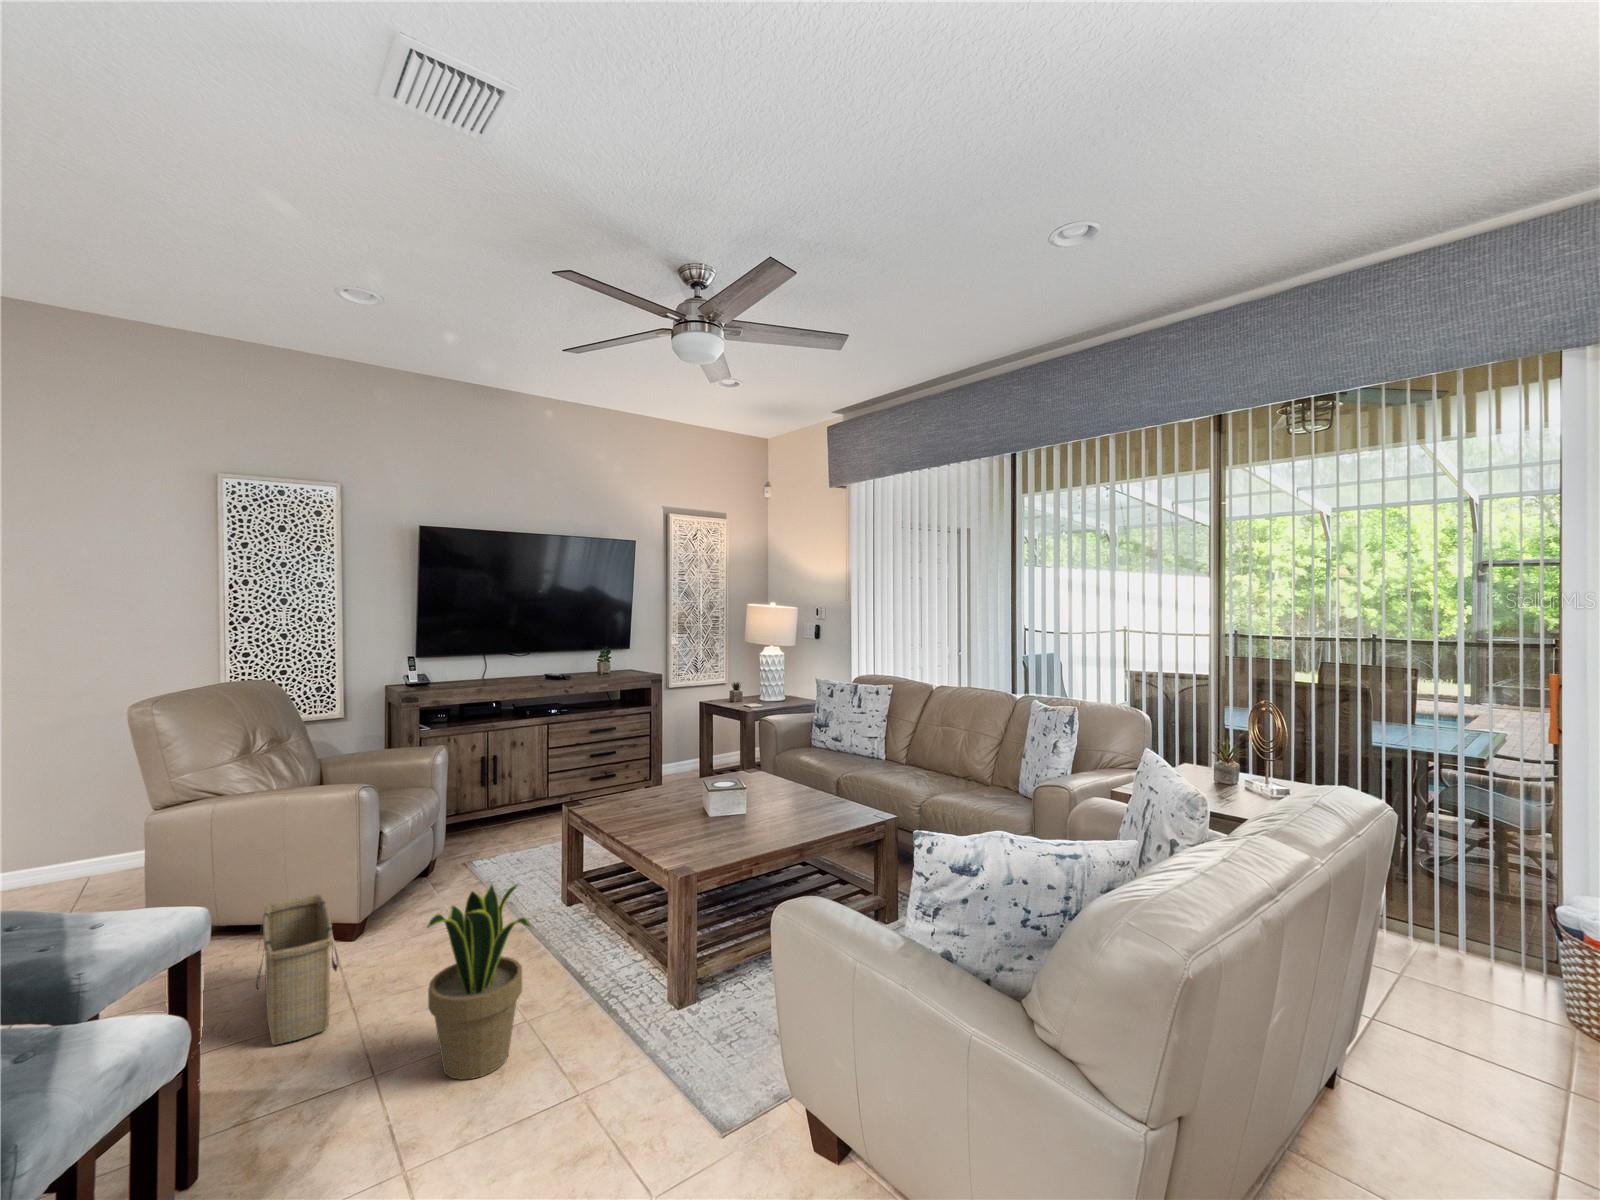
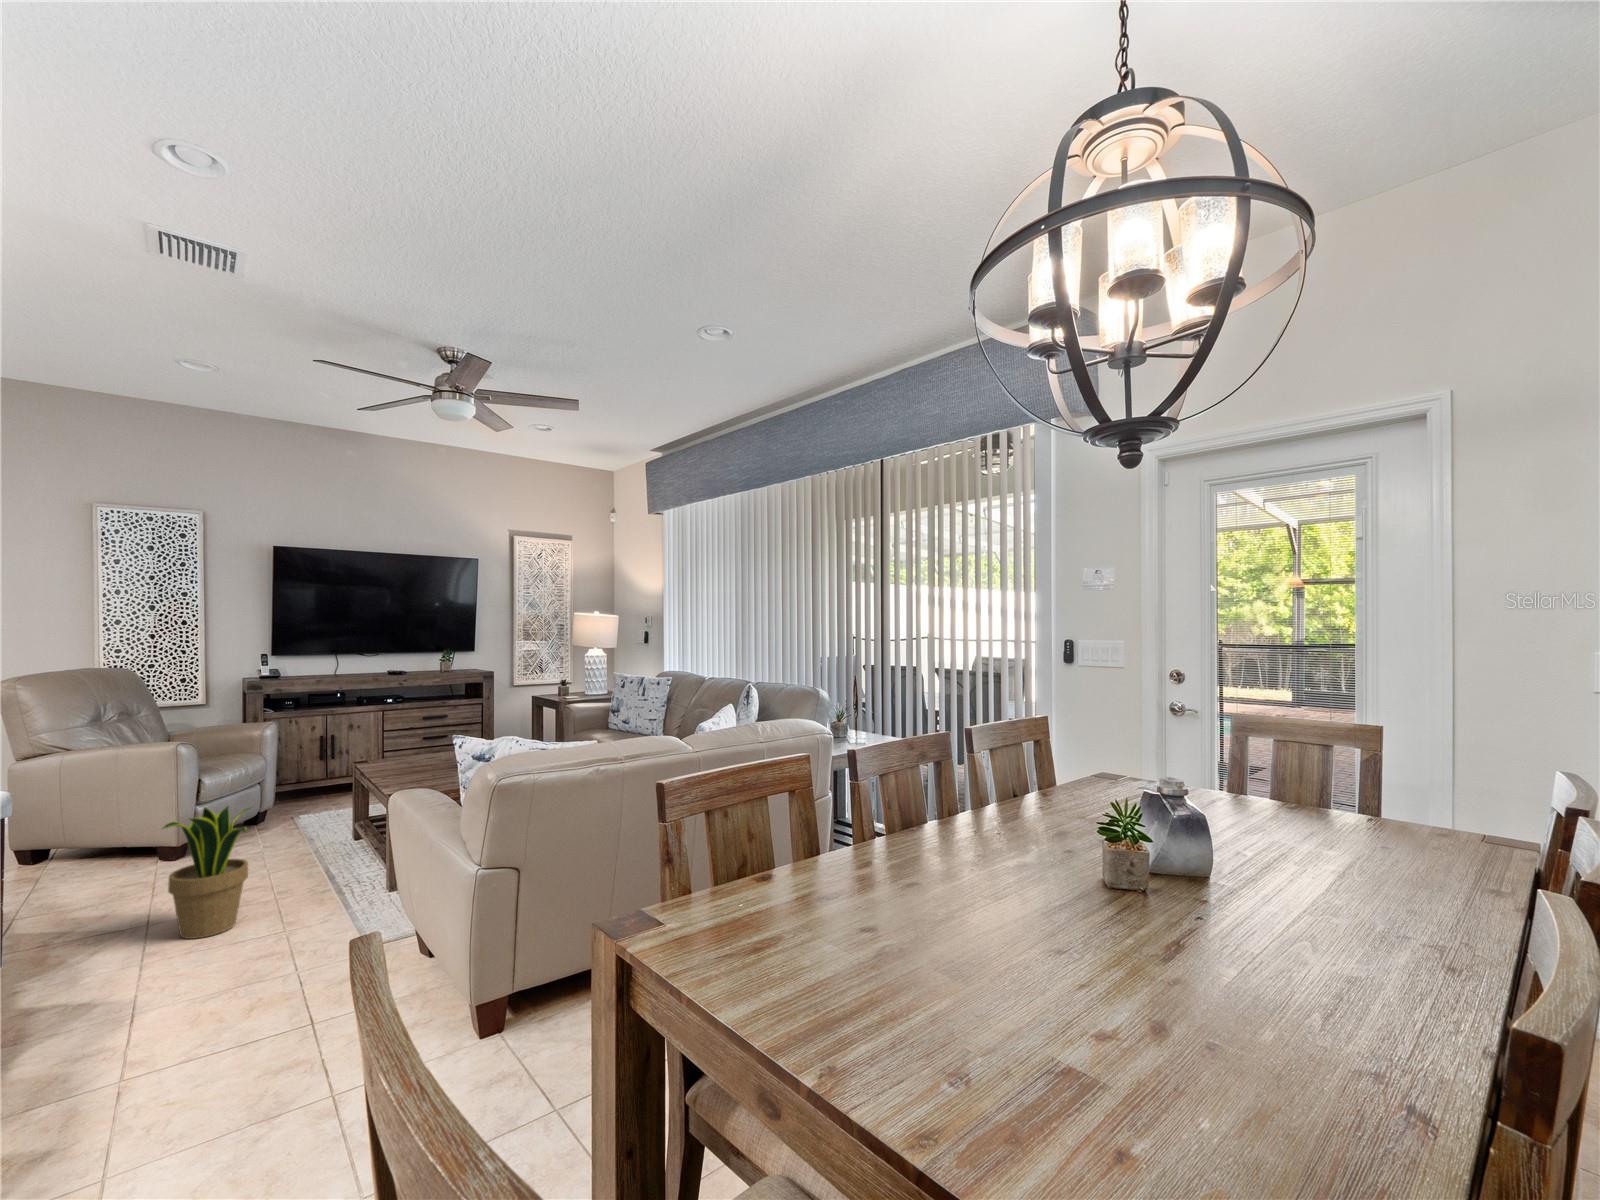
basket: present [256,895,338,1045] -> none [57,824,130,922]

